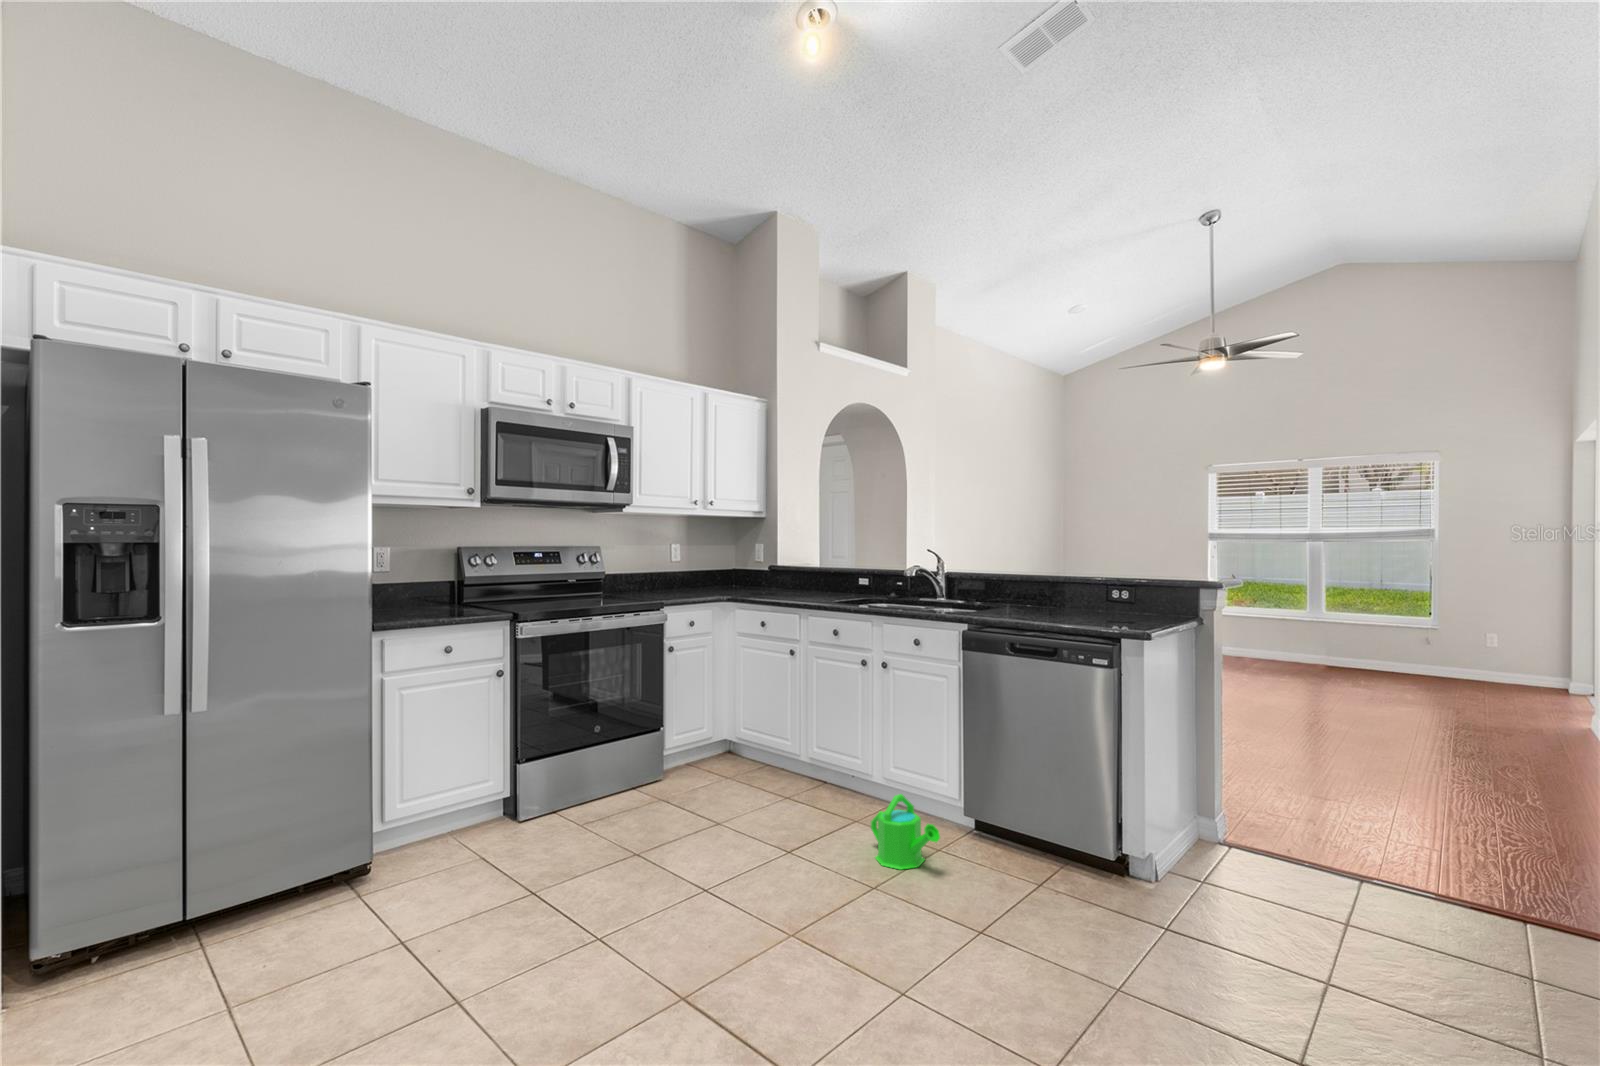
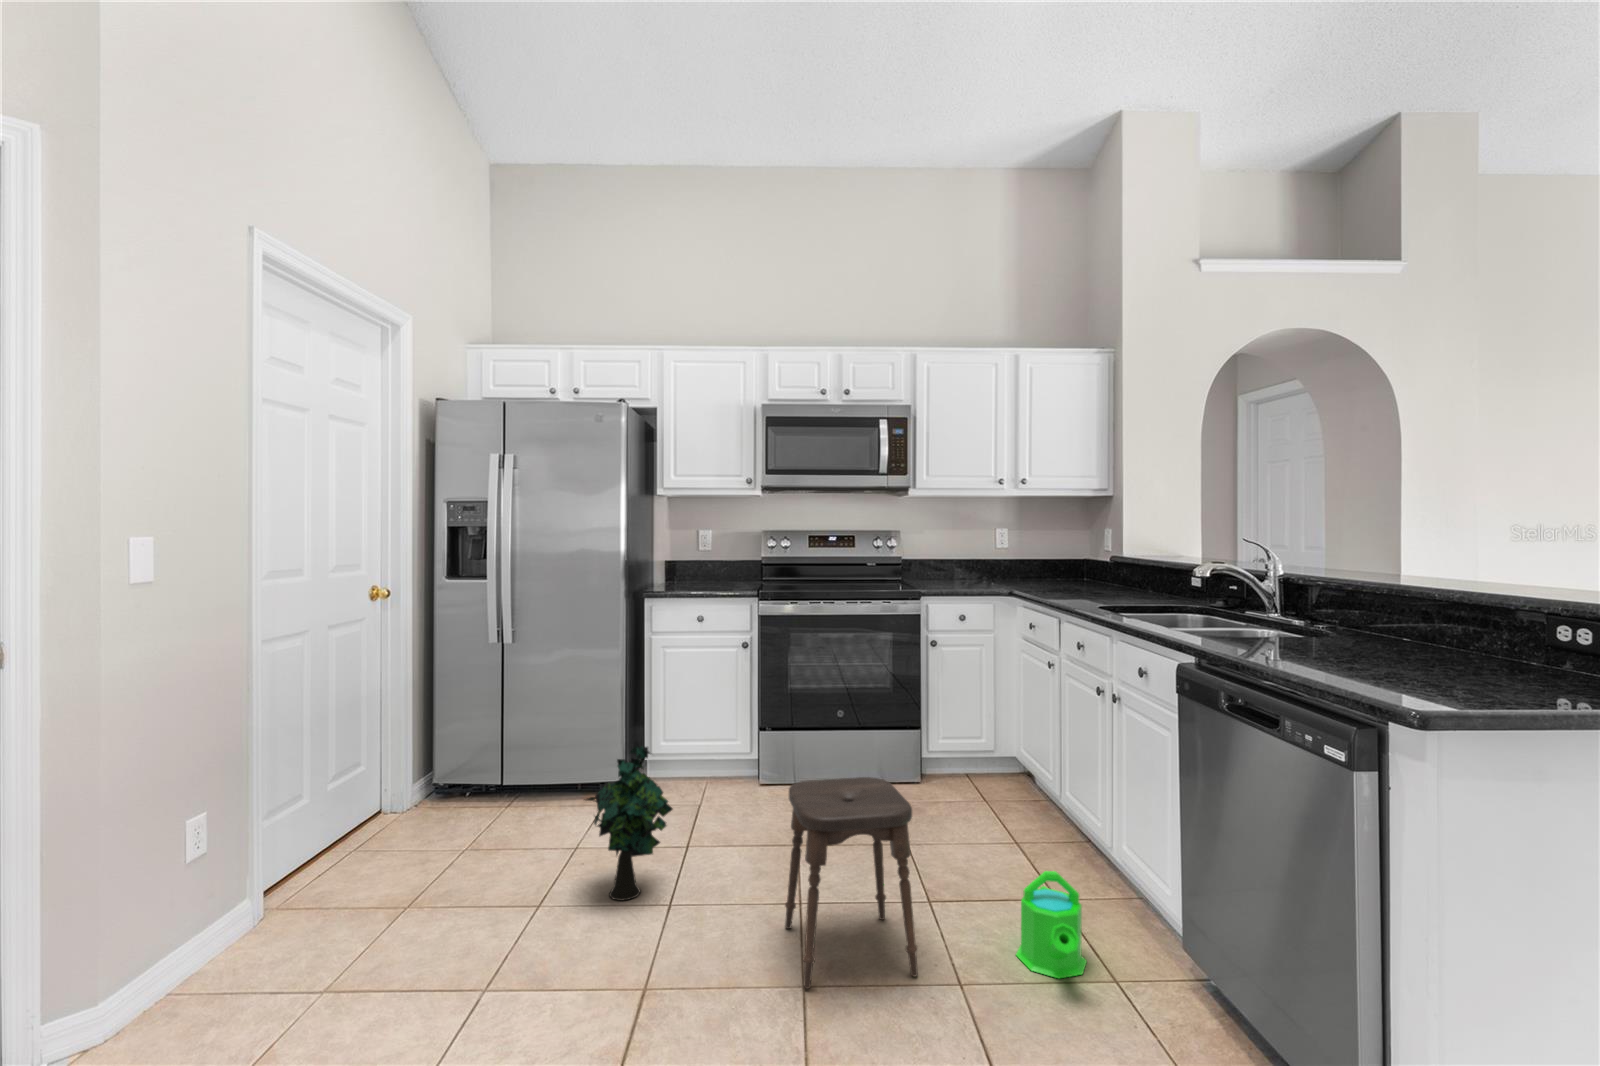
stool: none [721,759,851,944] -> present [785,777,918,989]
decorative plant: none [480,786,587,970] -> present [586,746,673,901]

